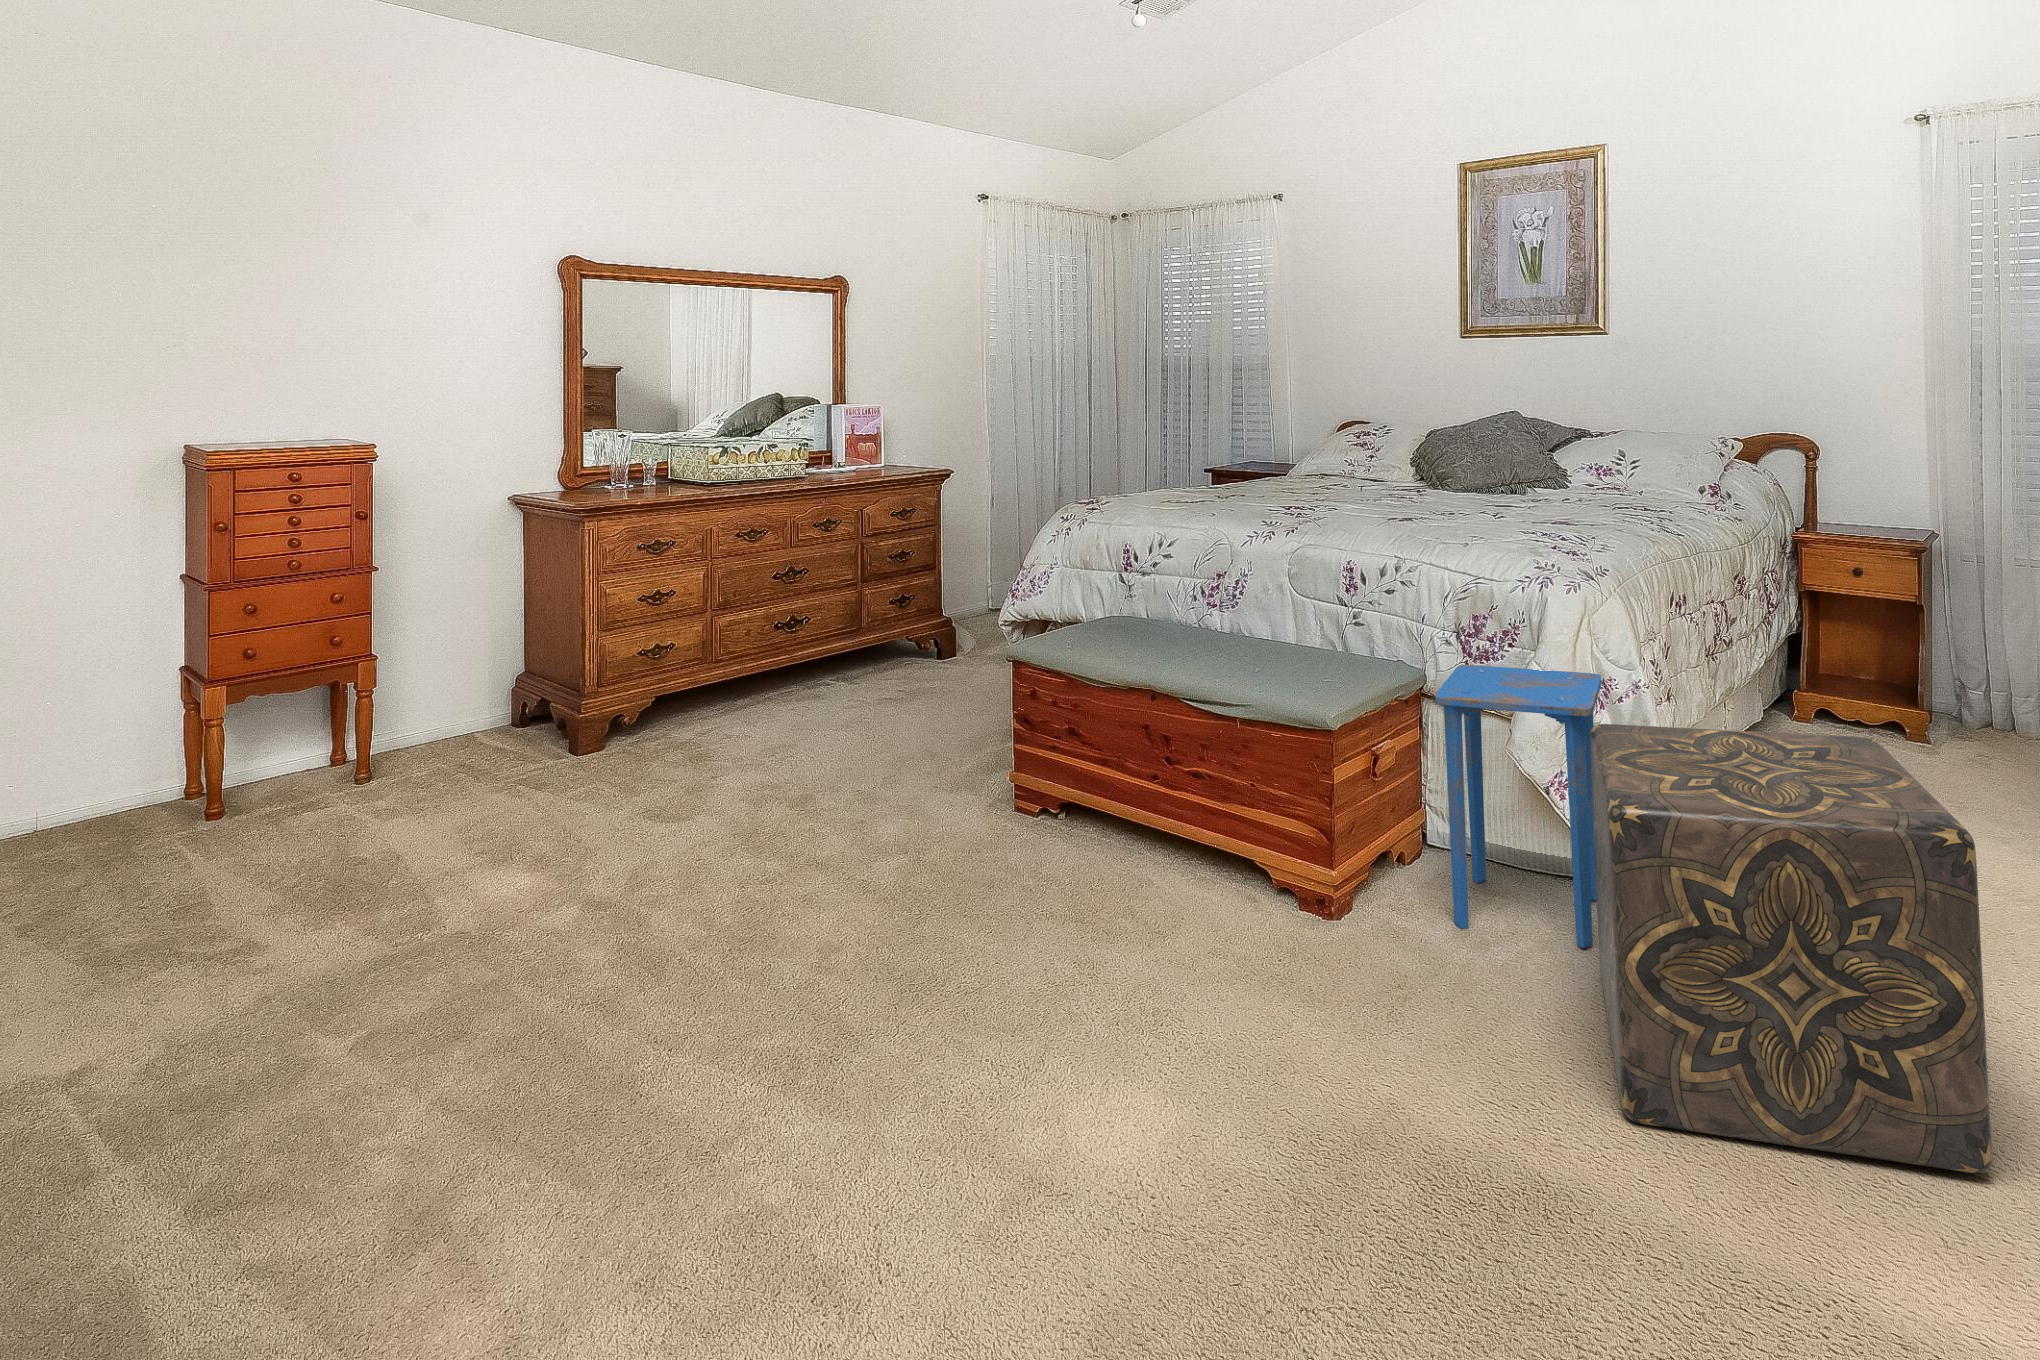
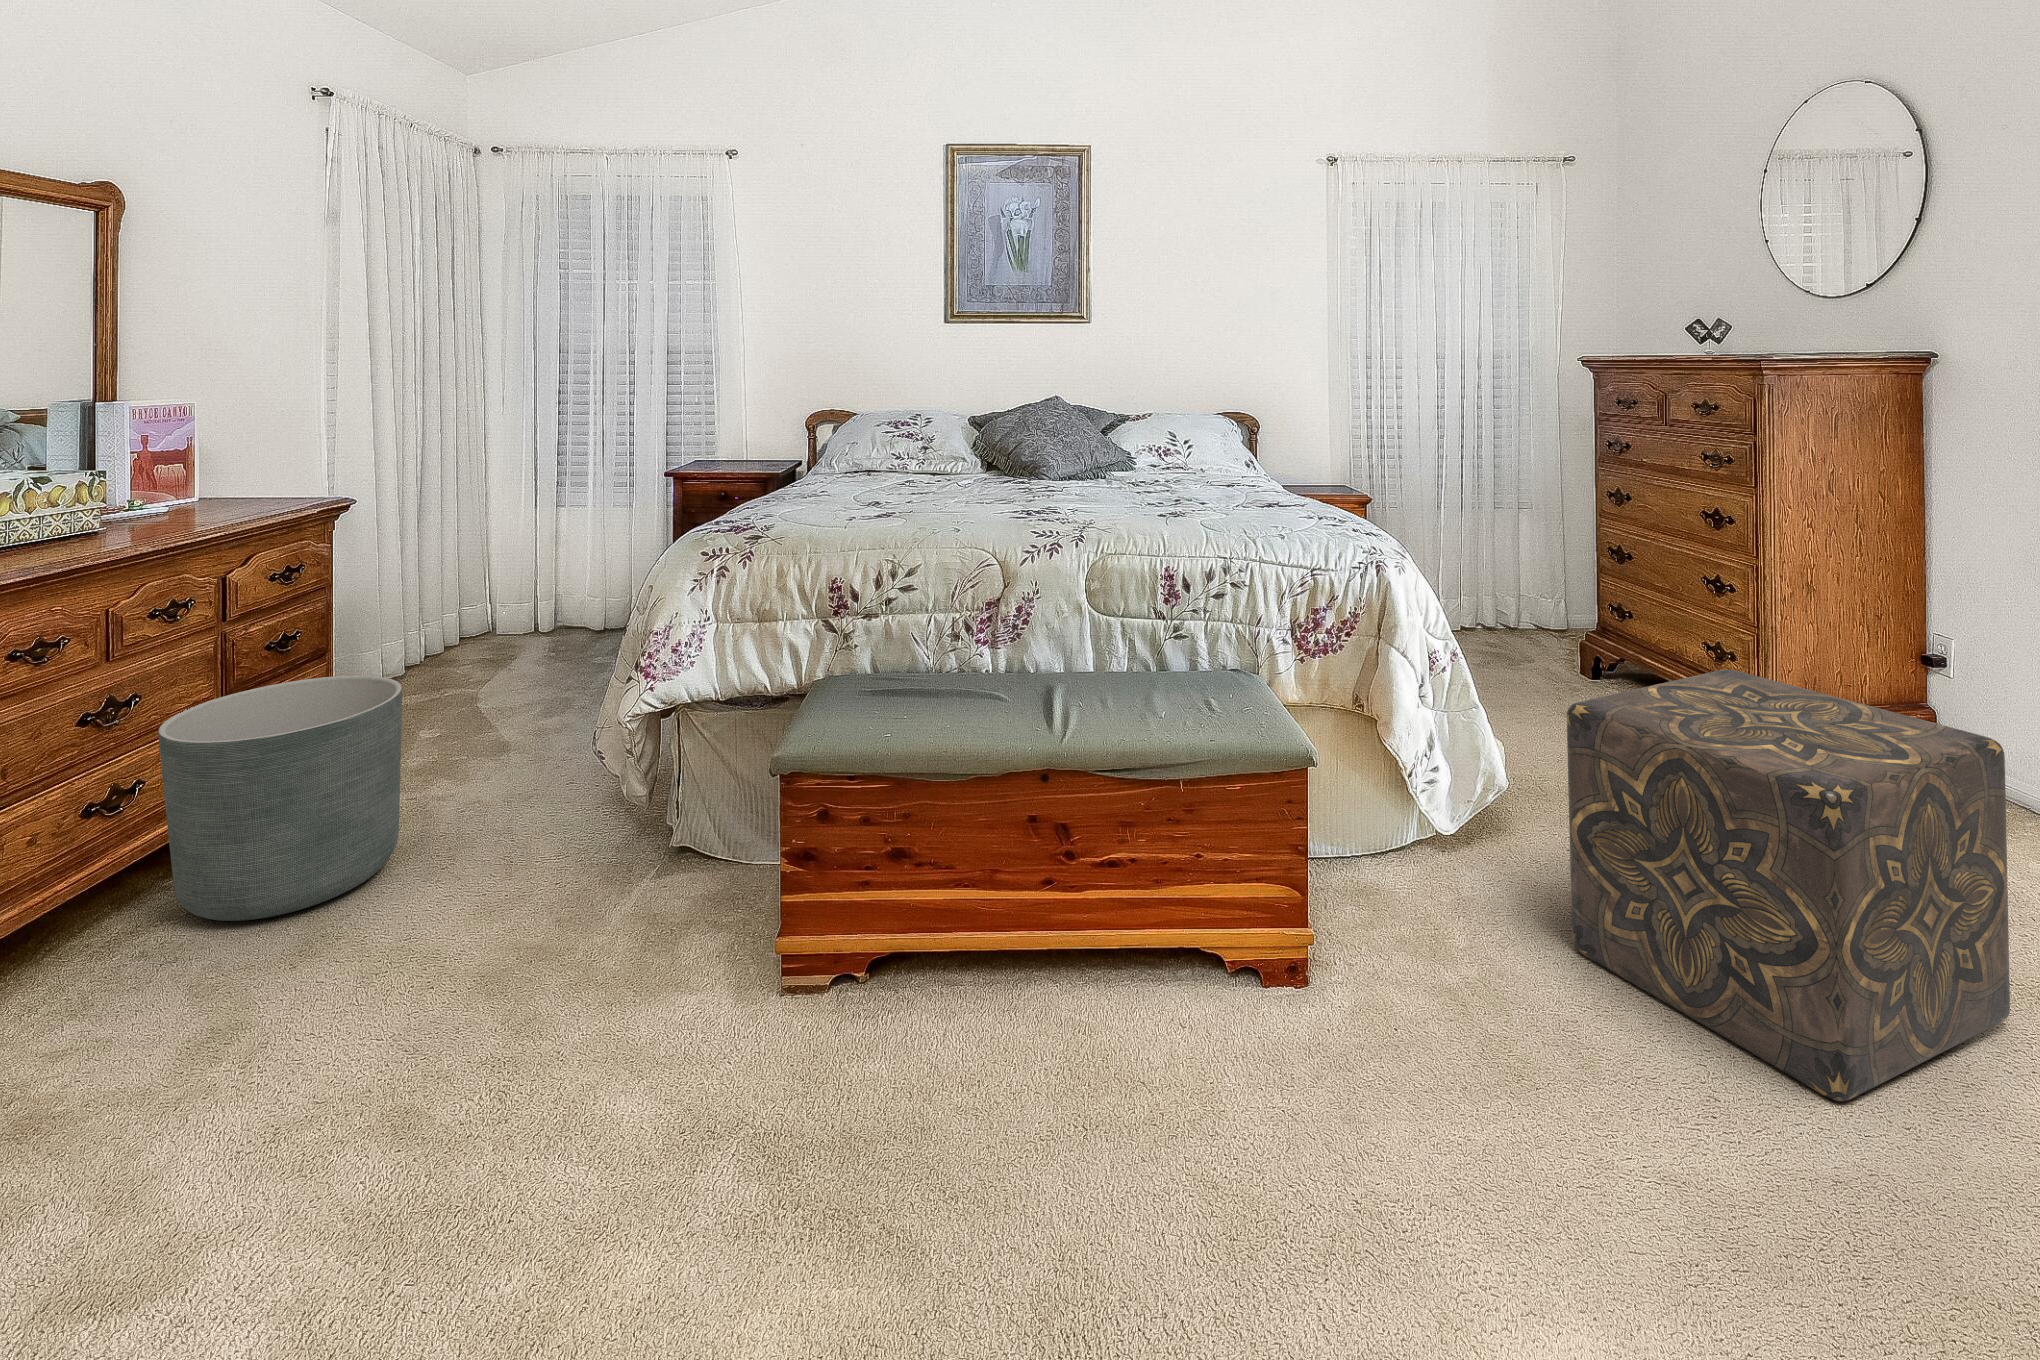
planter: none [806,579,928,708] -> present [158,676,402,921]
side table: present [1435,665,1602,948] -> none [1322,650,1534,950]

